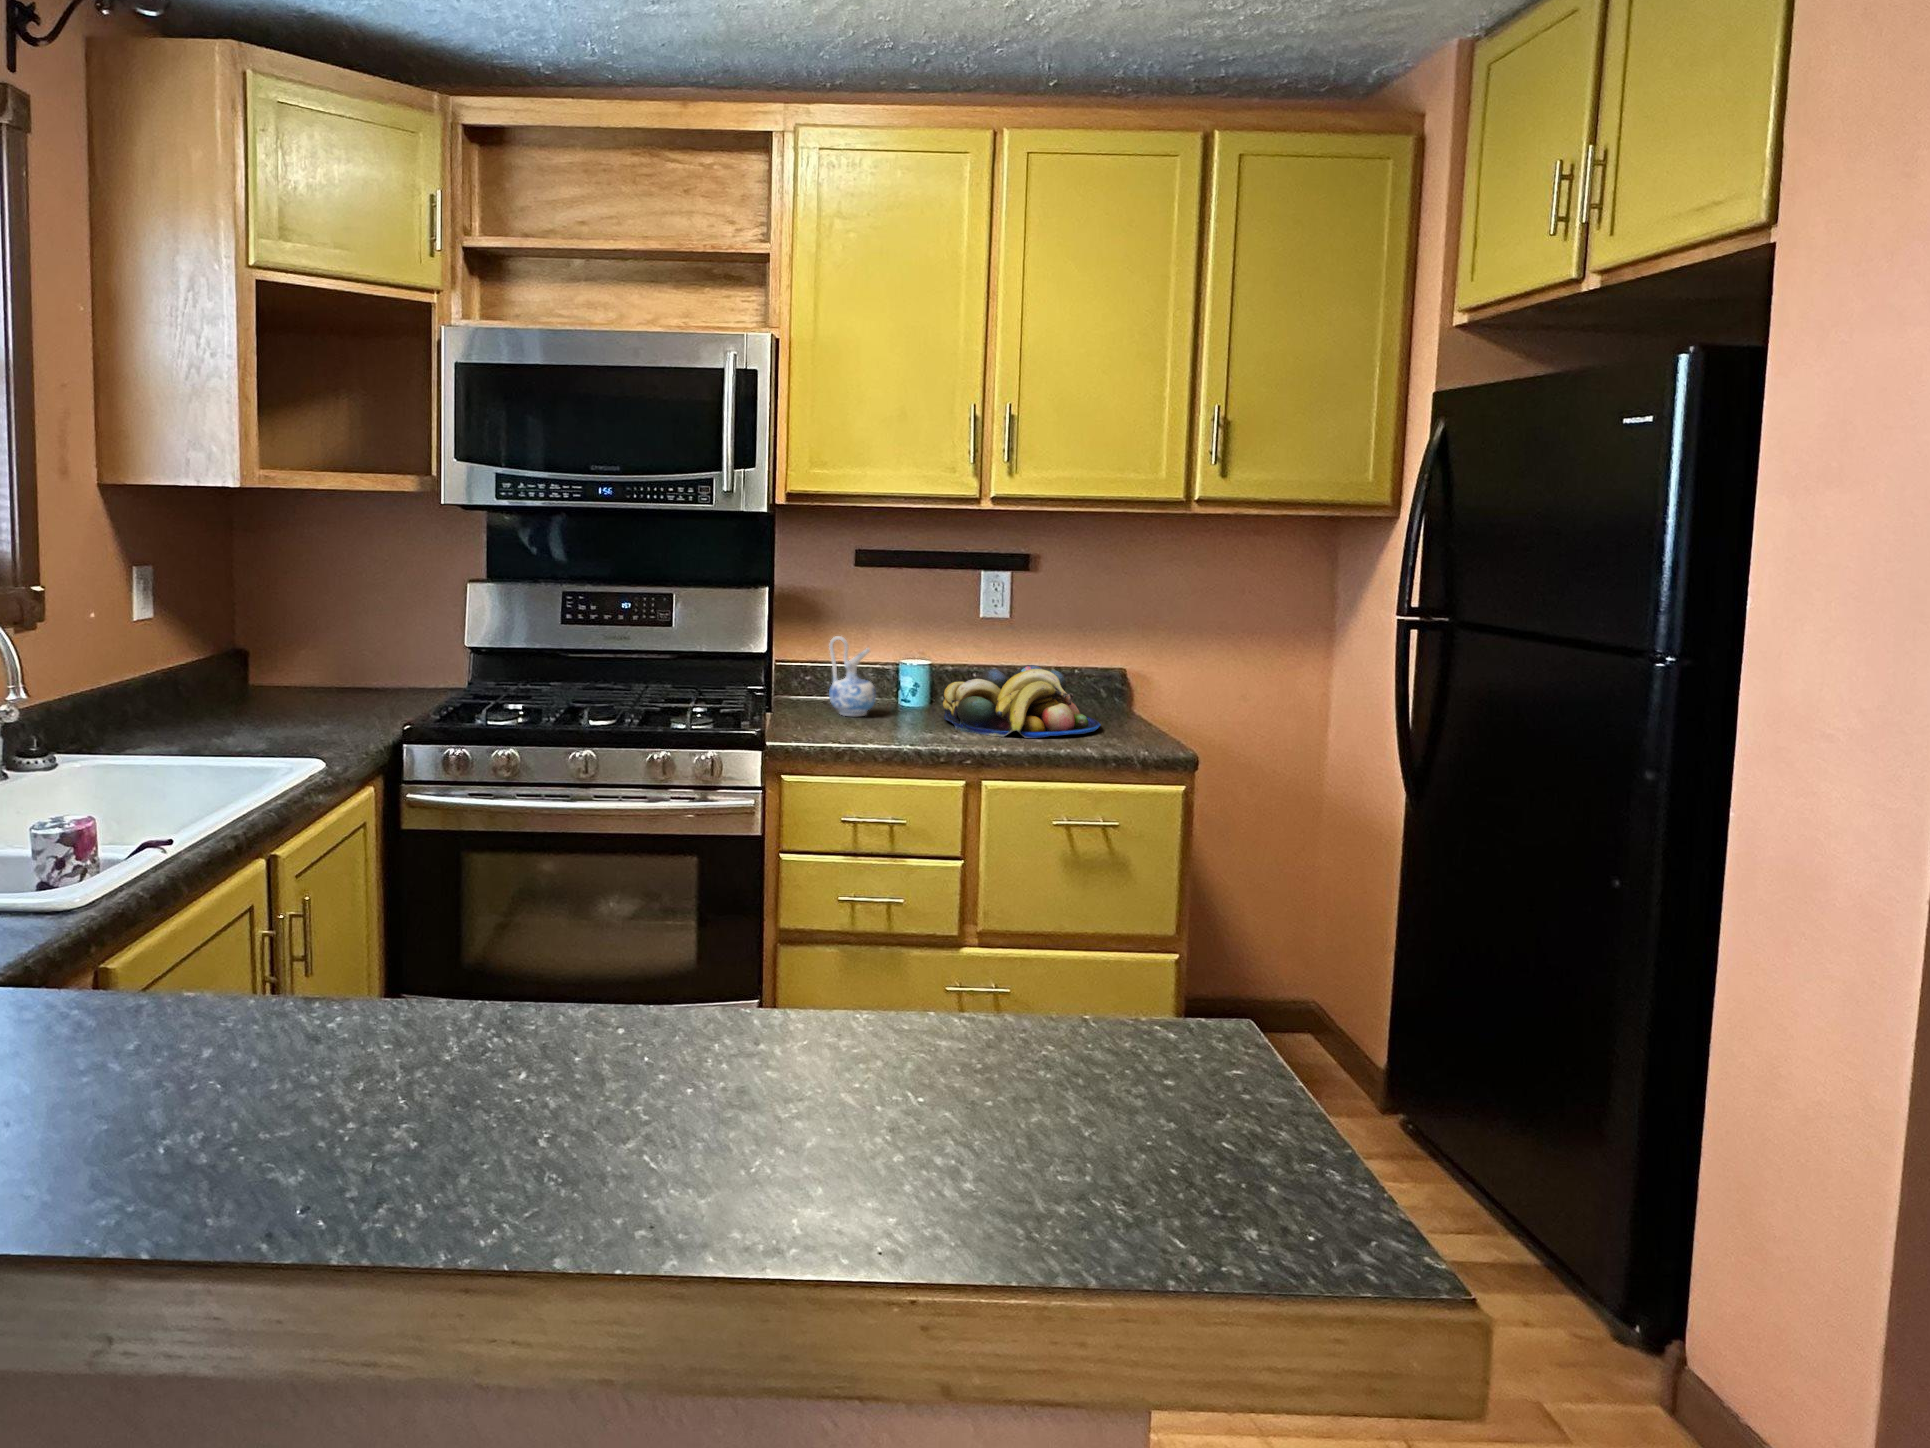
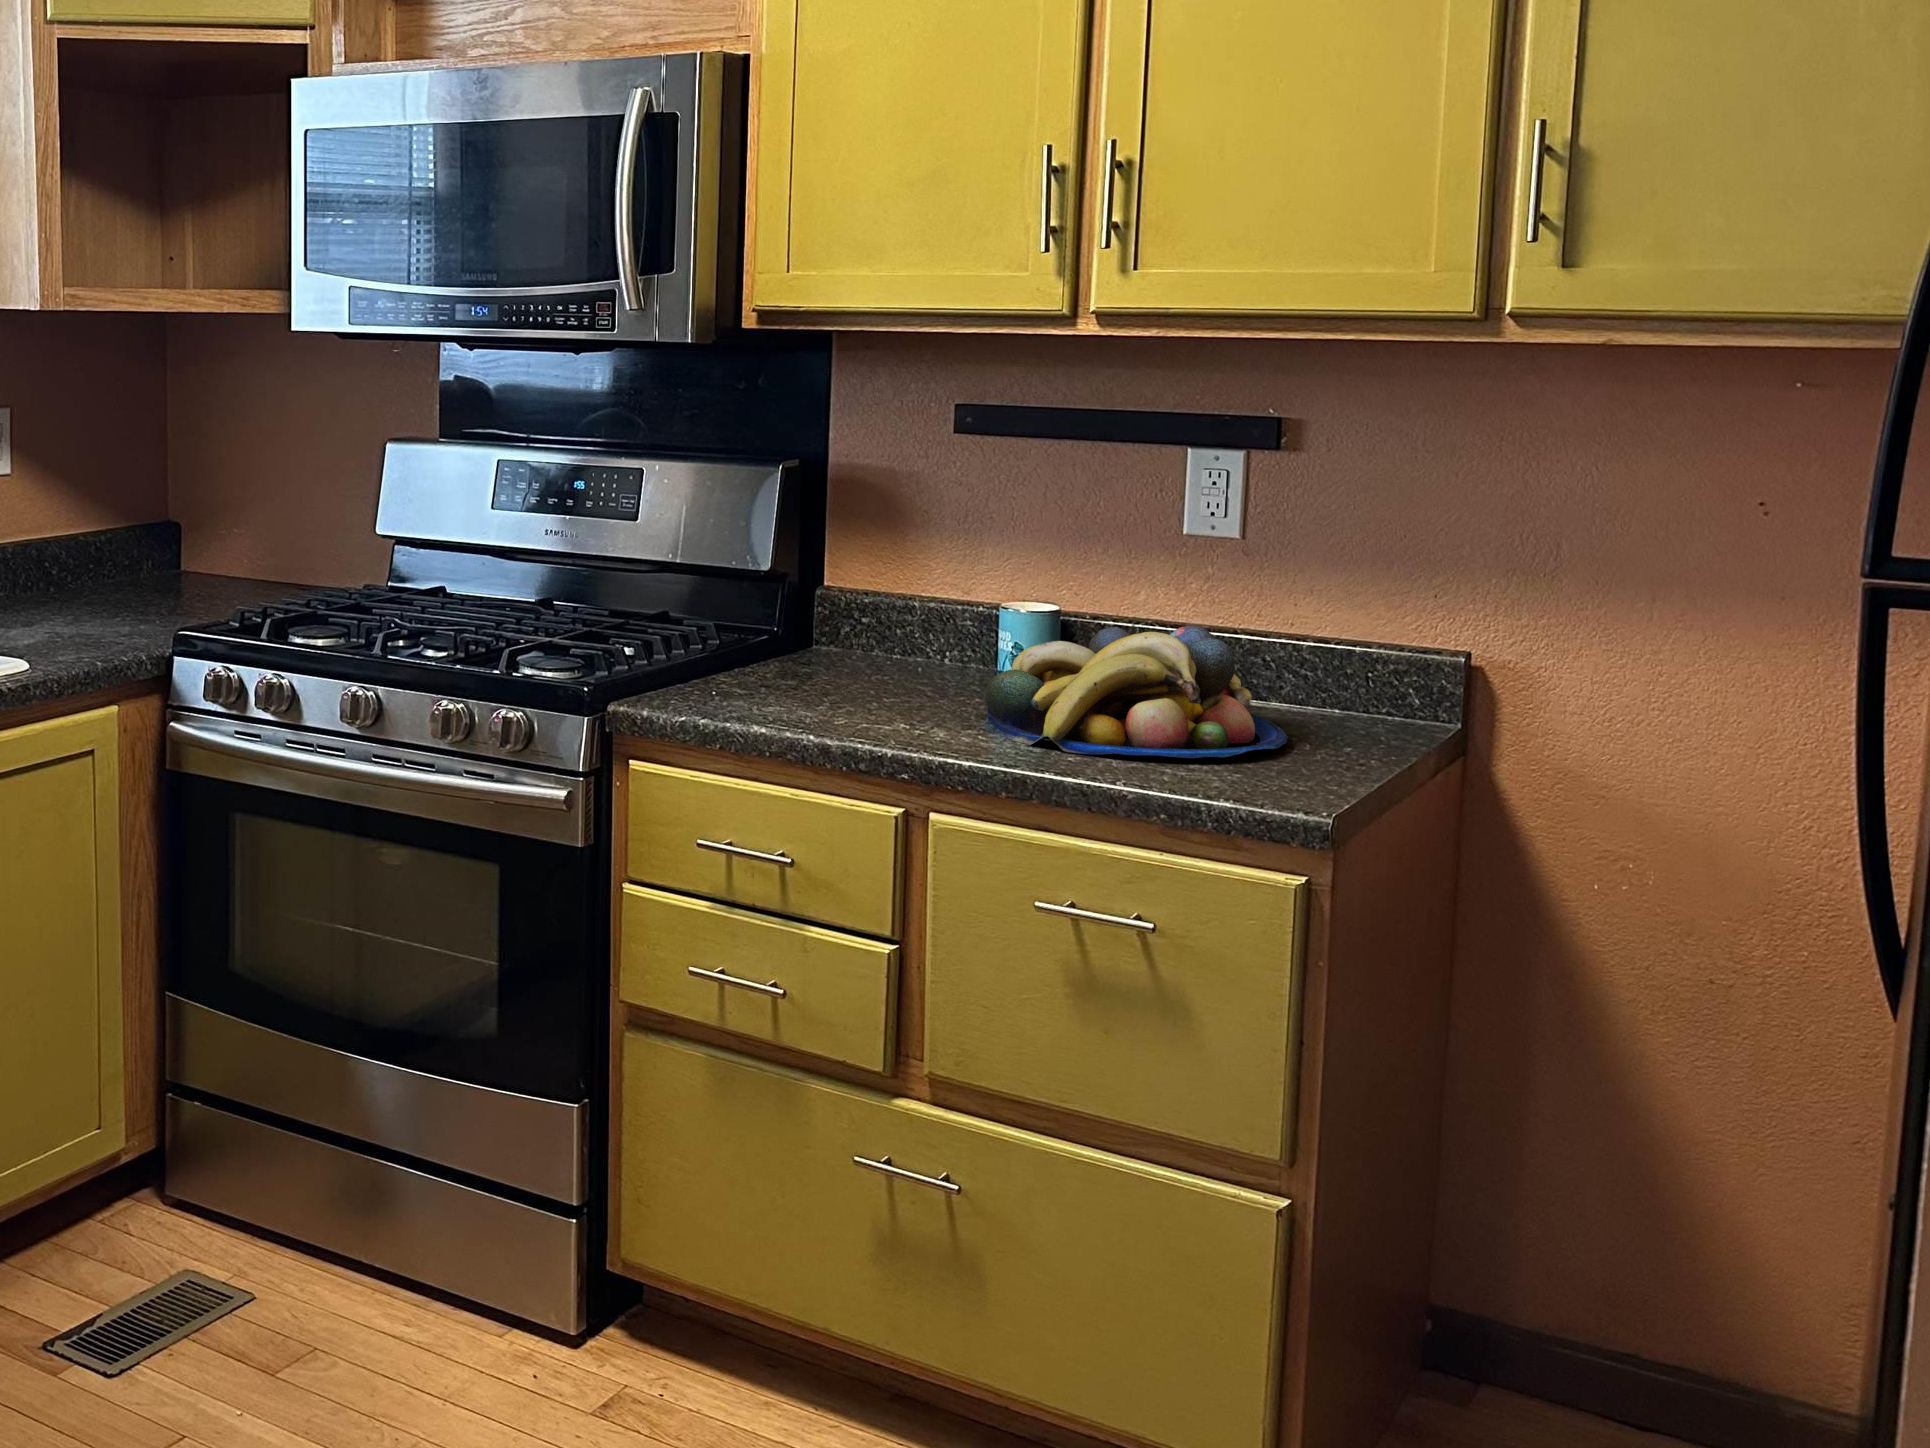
ceramic pitcher: present [829,636,876,716] -> none [827,549,908,686]

